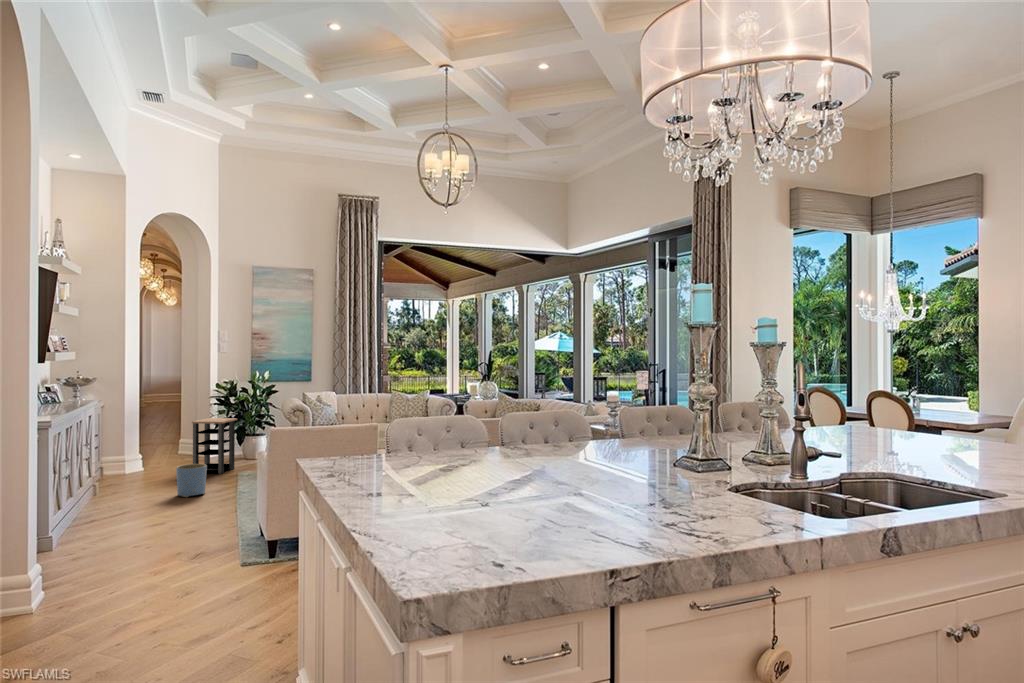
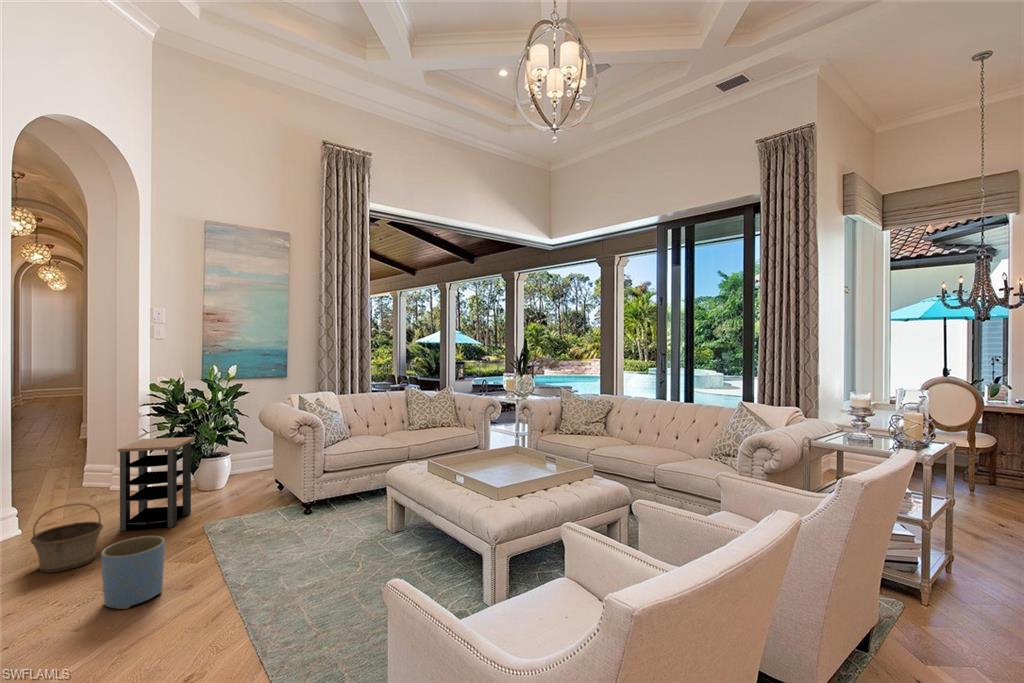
basket: none [147,449,182,484] -> present [31,503,103,572]

